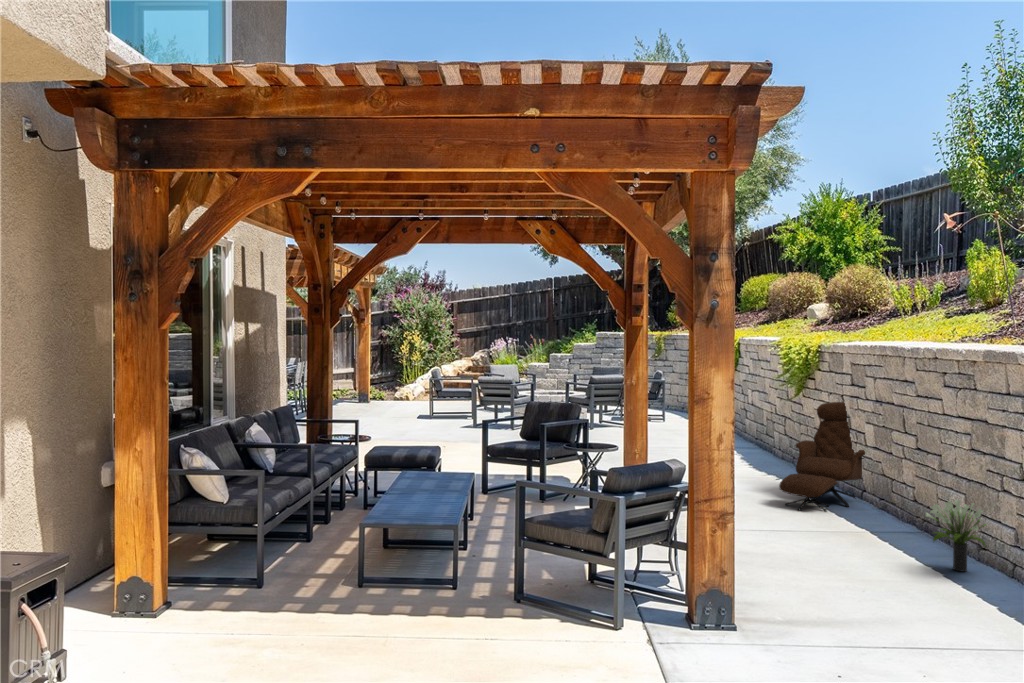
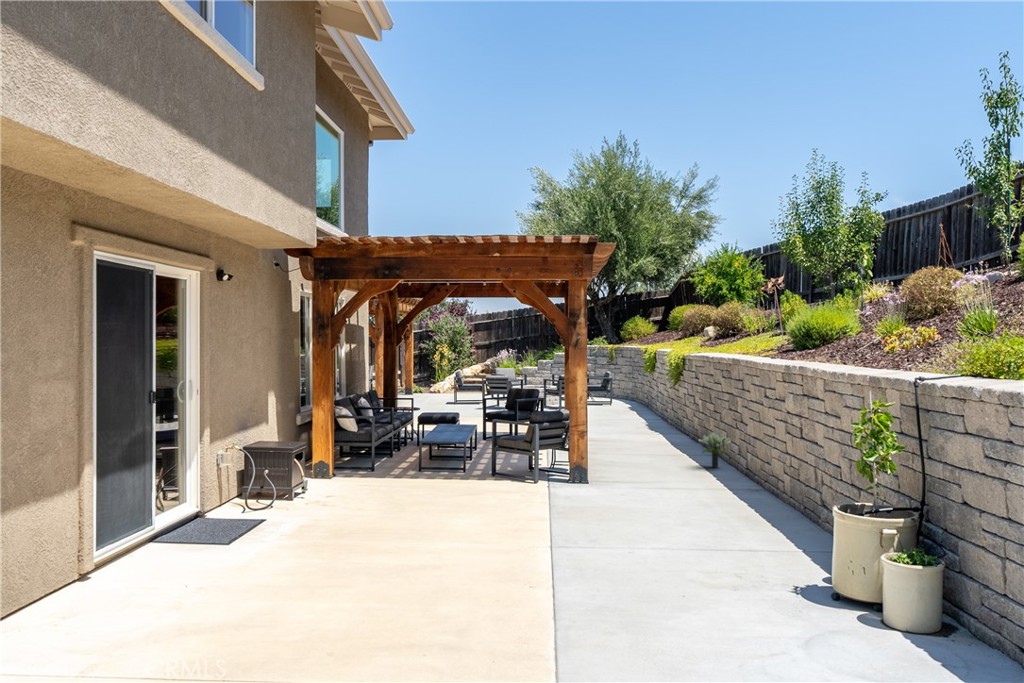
lounge chair: present [779,402,865,511] -> none [648,388,706,447]

